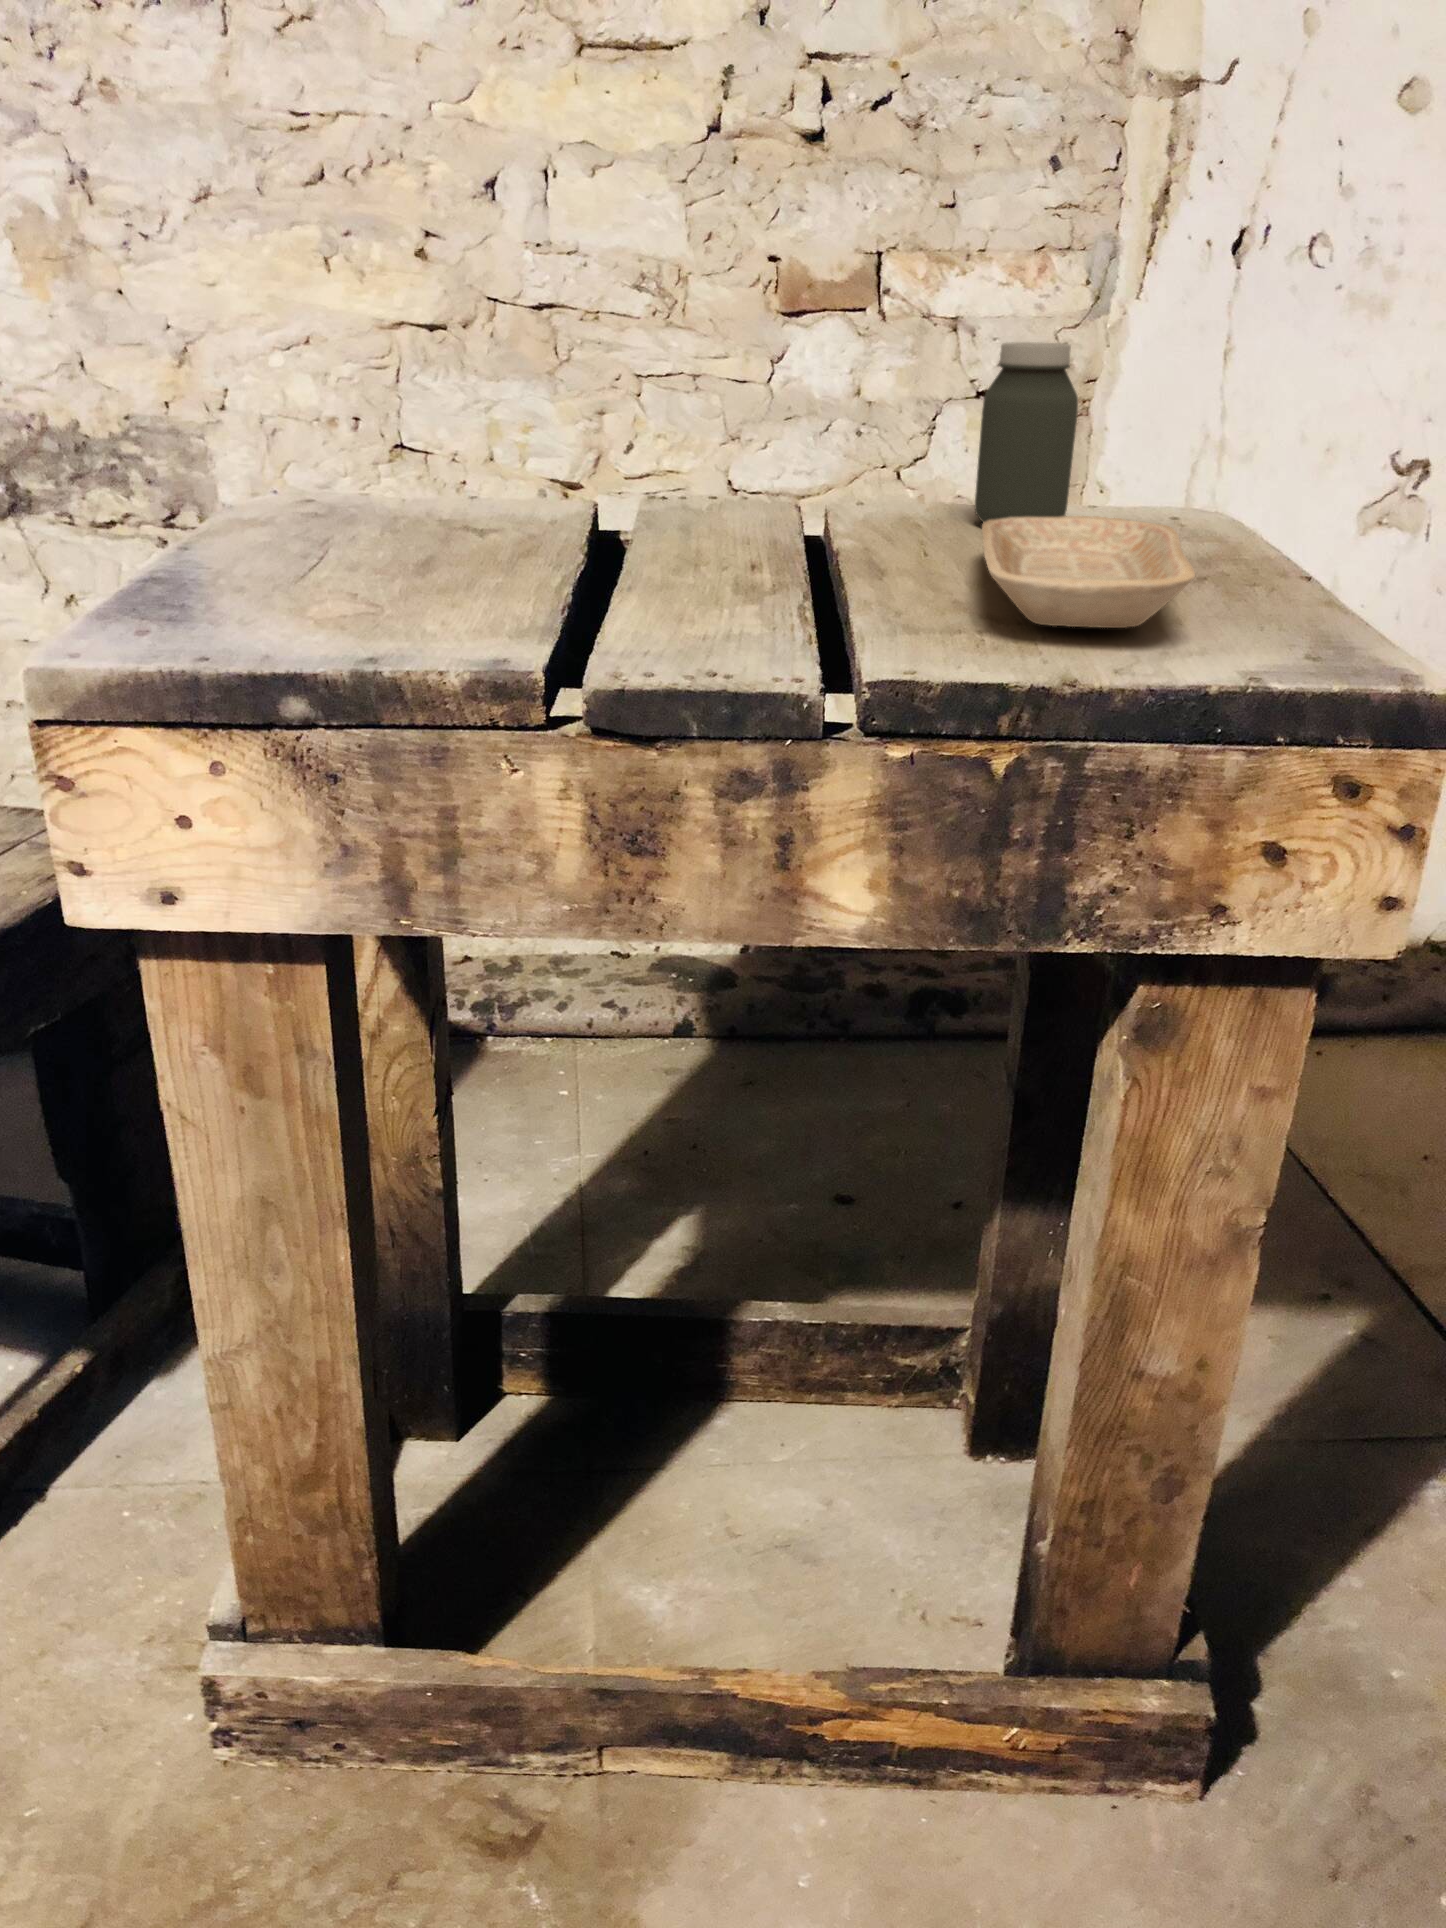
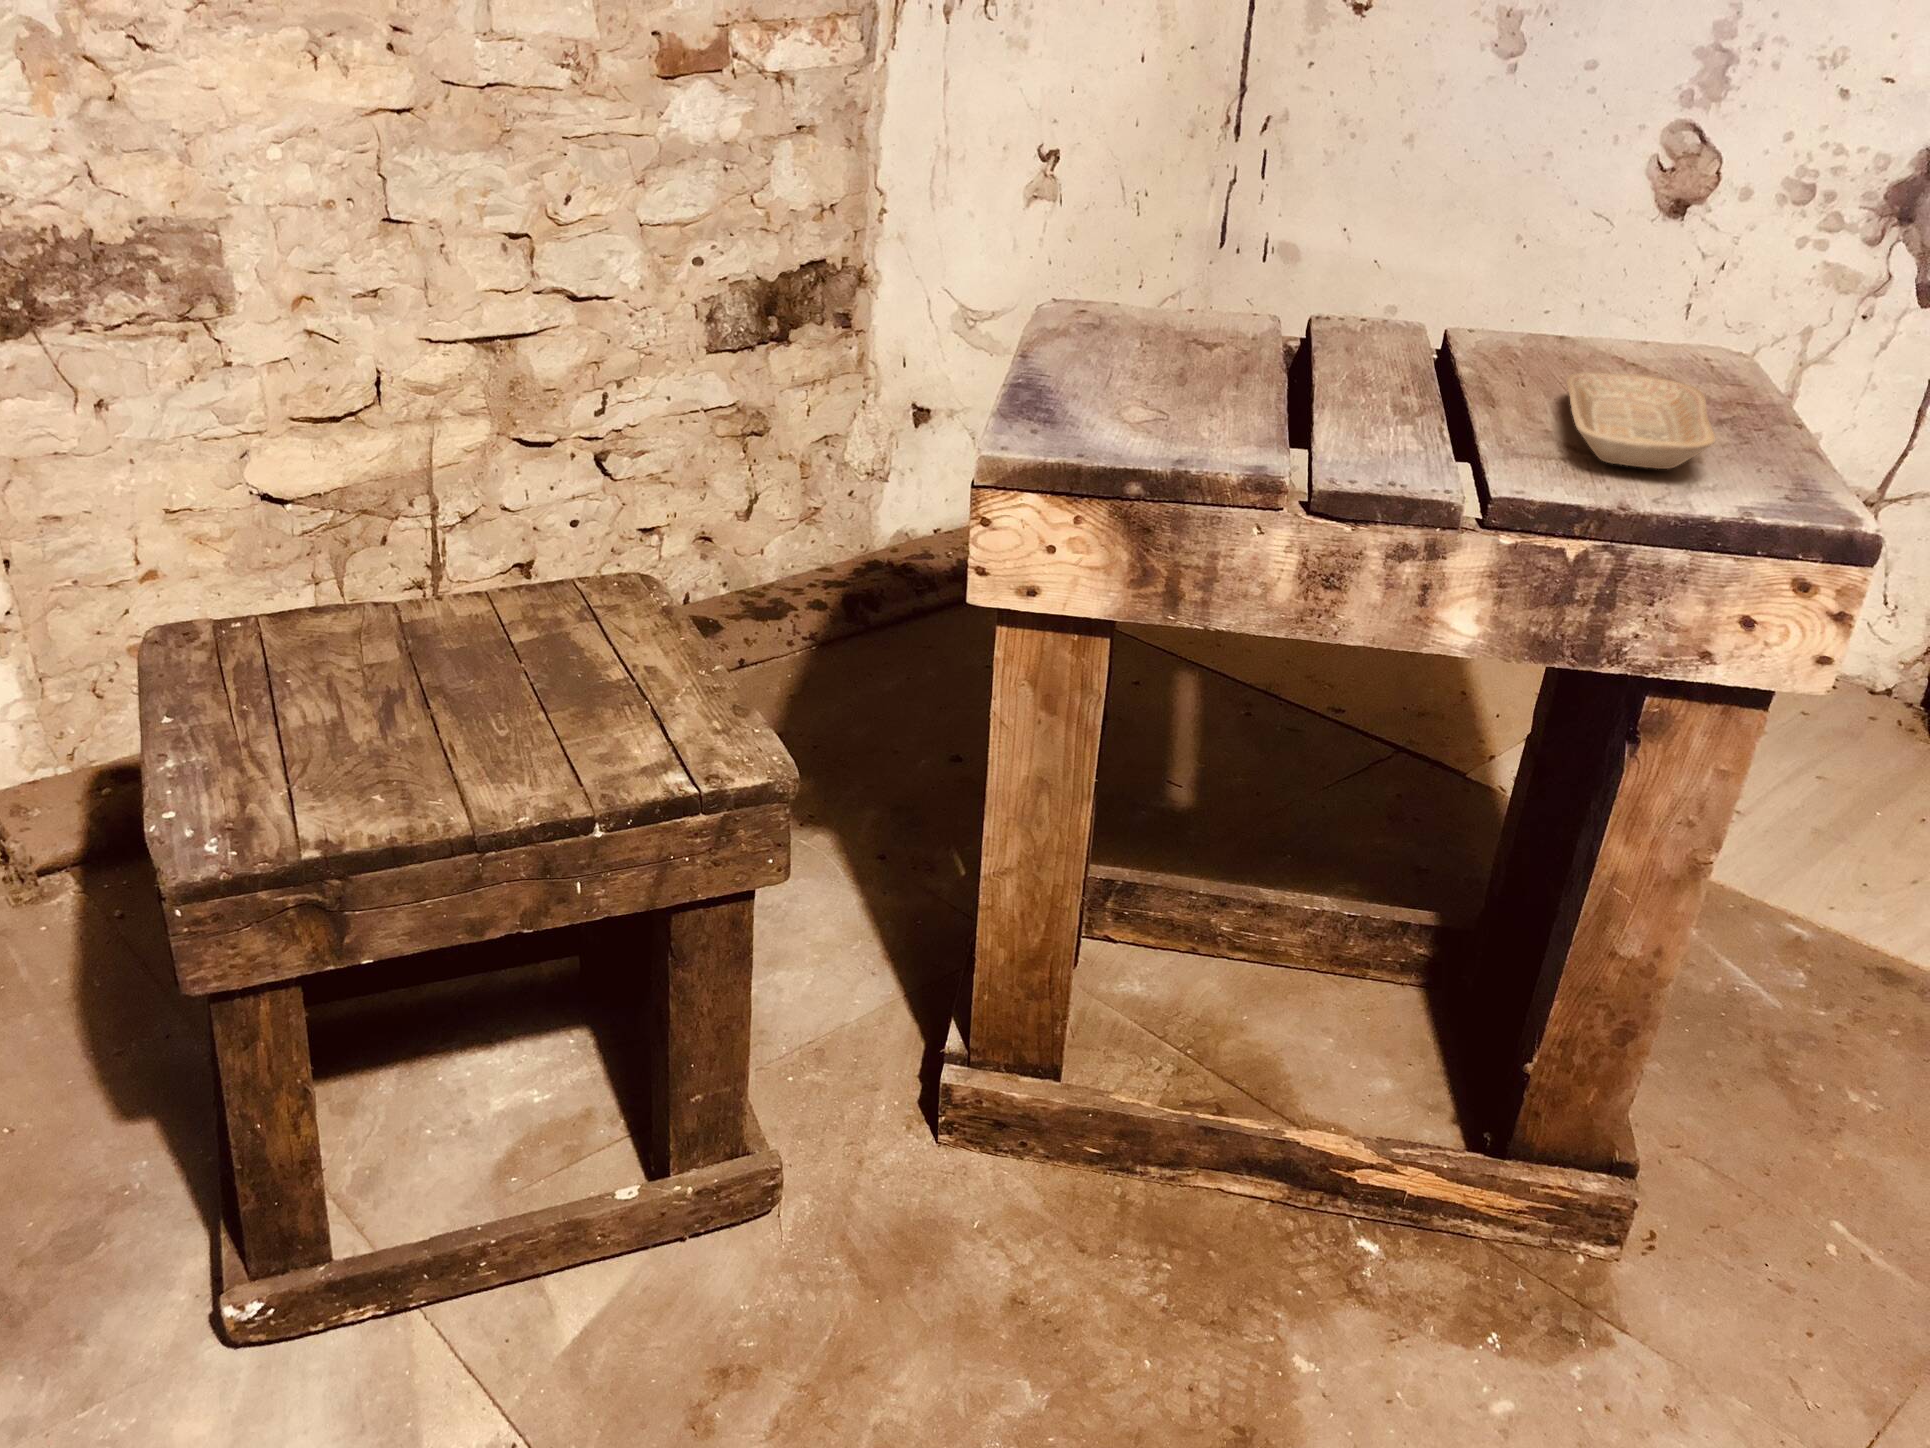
jar: present [975,342,1078,522] -> none [1555,243,1642,374]

